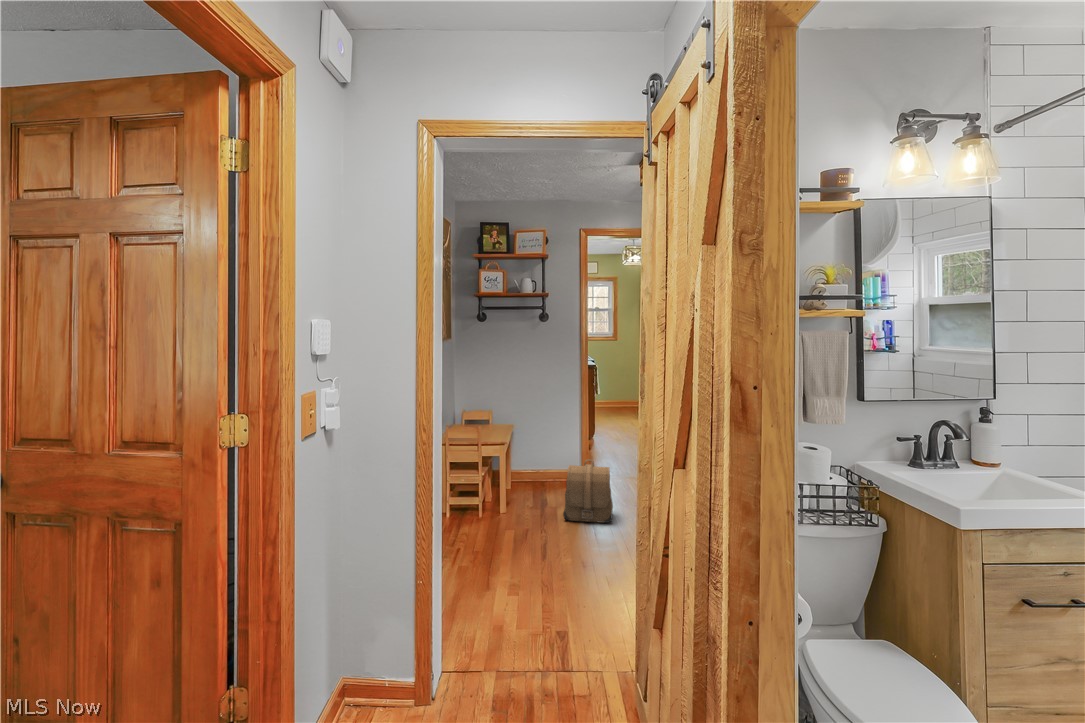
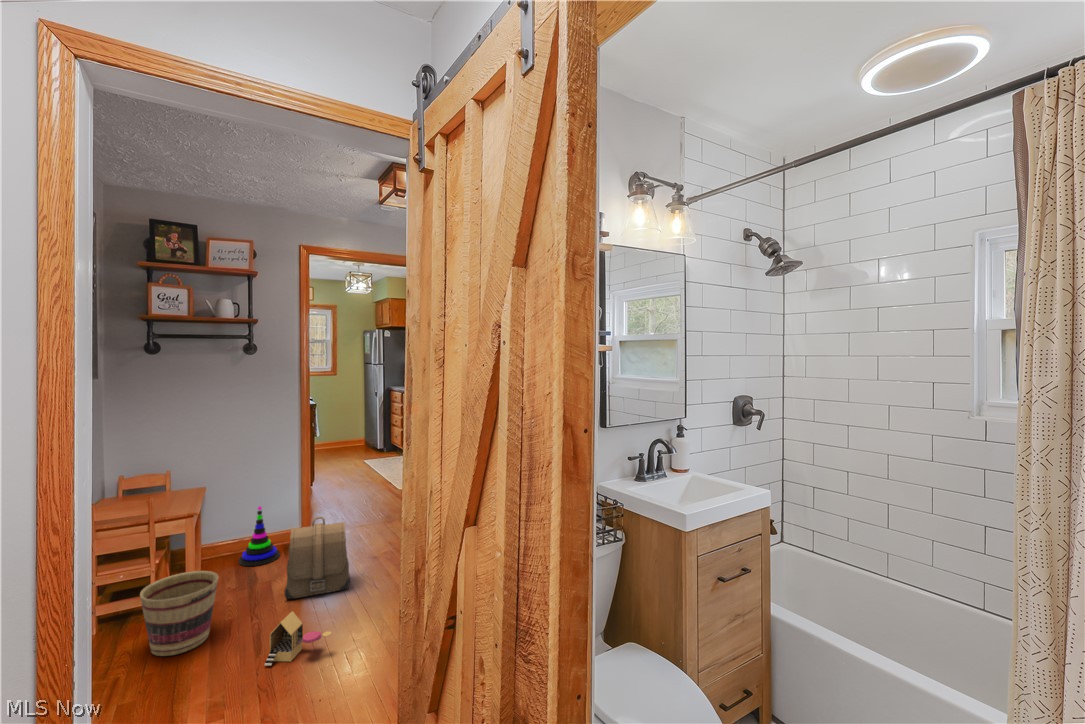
stacking toy: none [535,445,563,491] -> present [239,506,280,566]
basket: none [474,483,519,538] -> present [140,571,218,656]
toy house: none [546,527,593,564] -> present [265,611,331,666]

